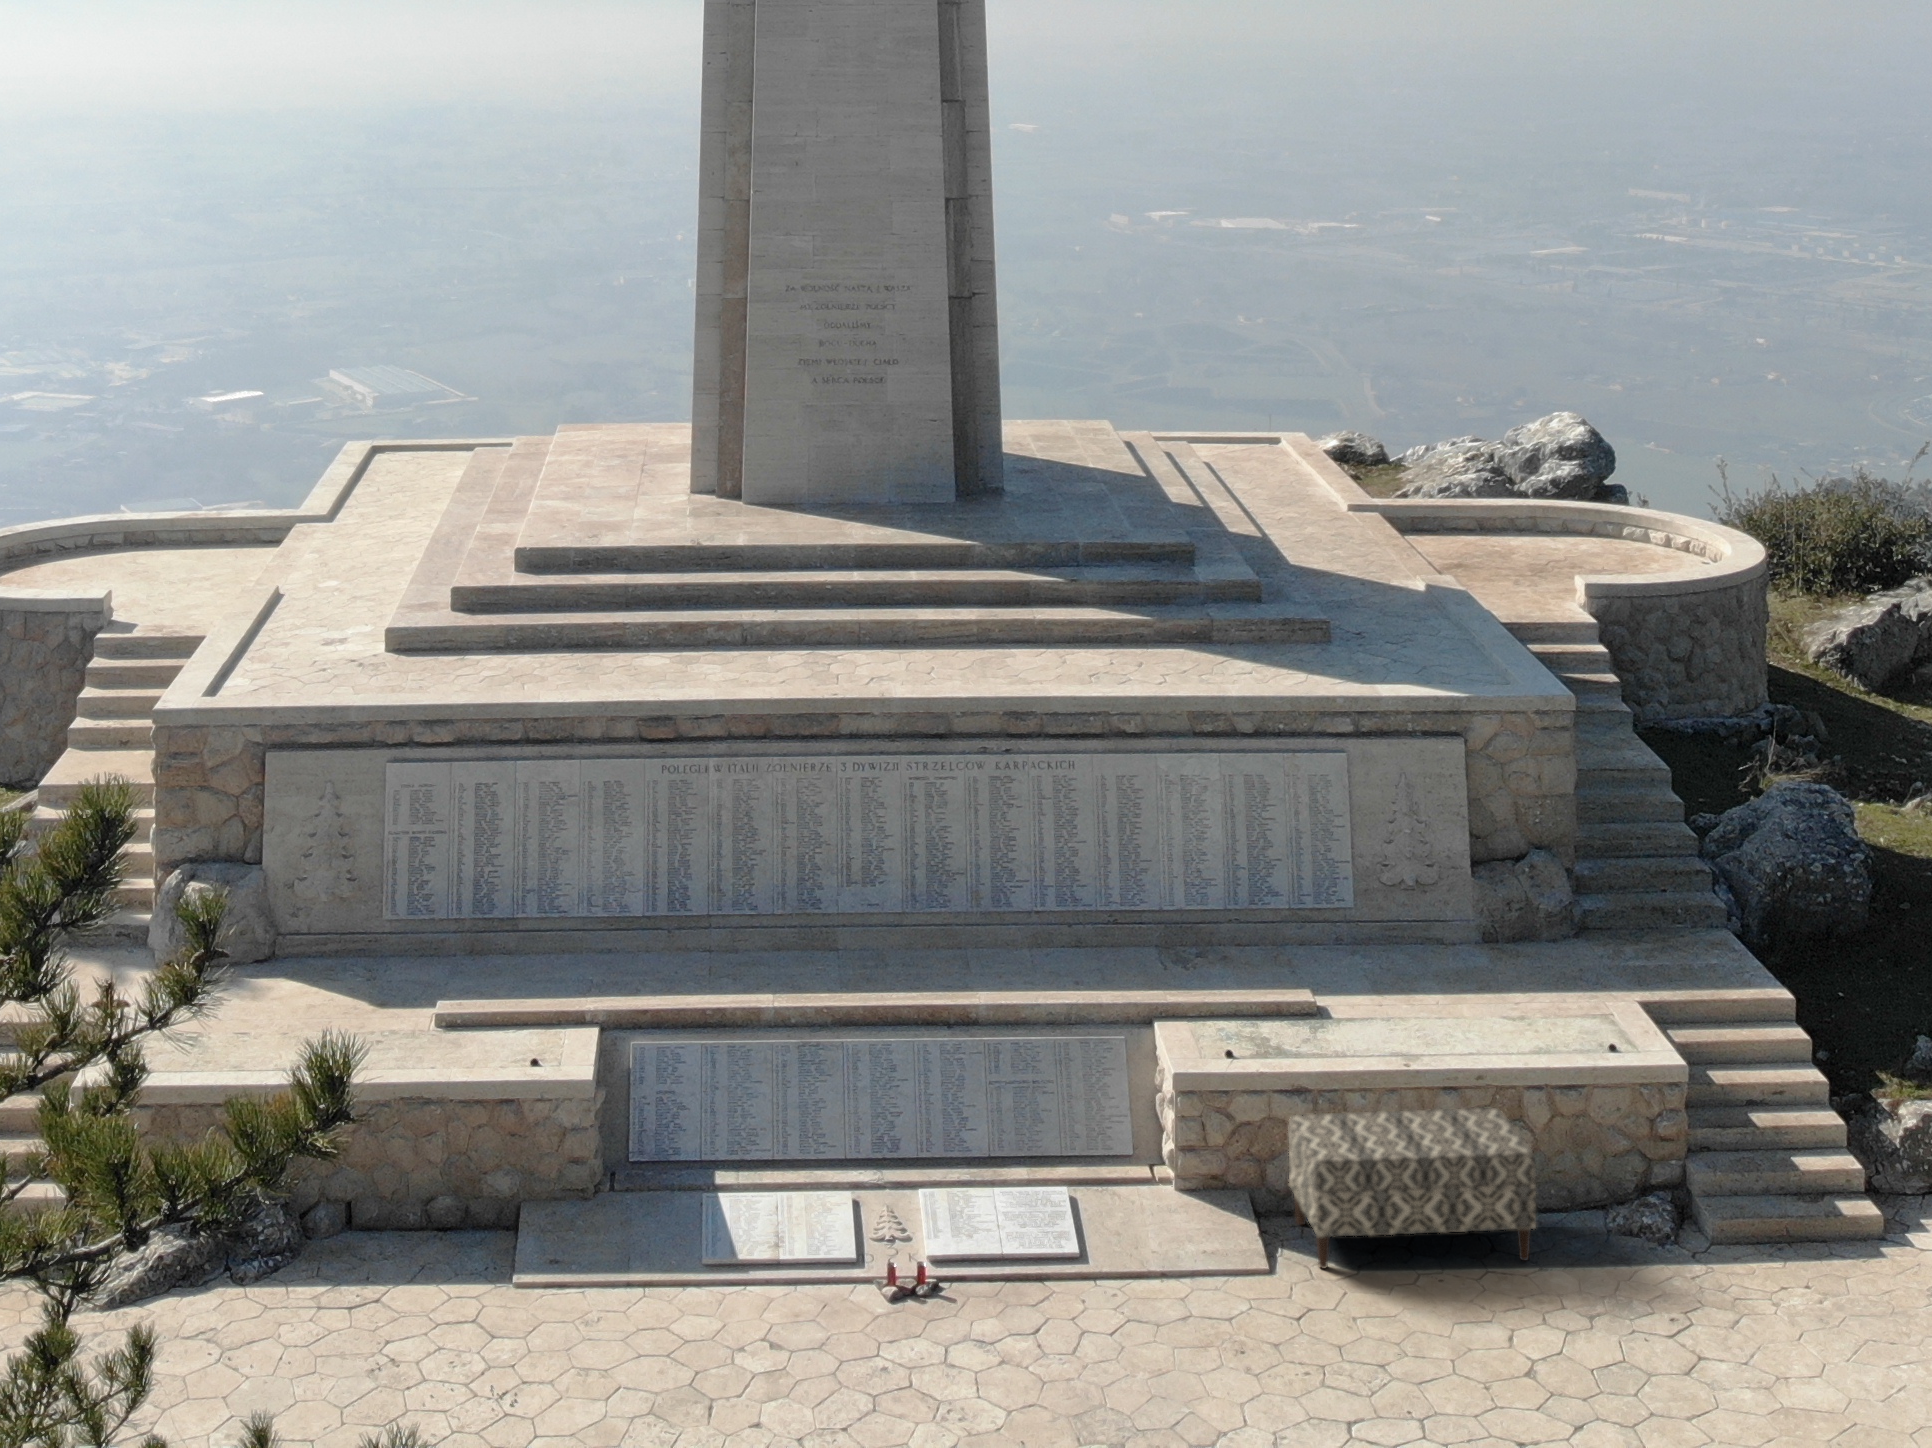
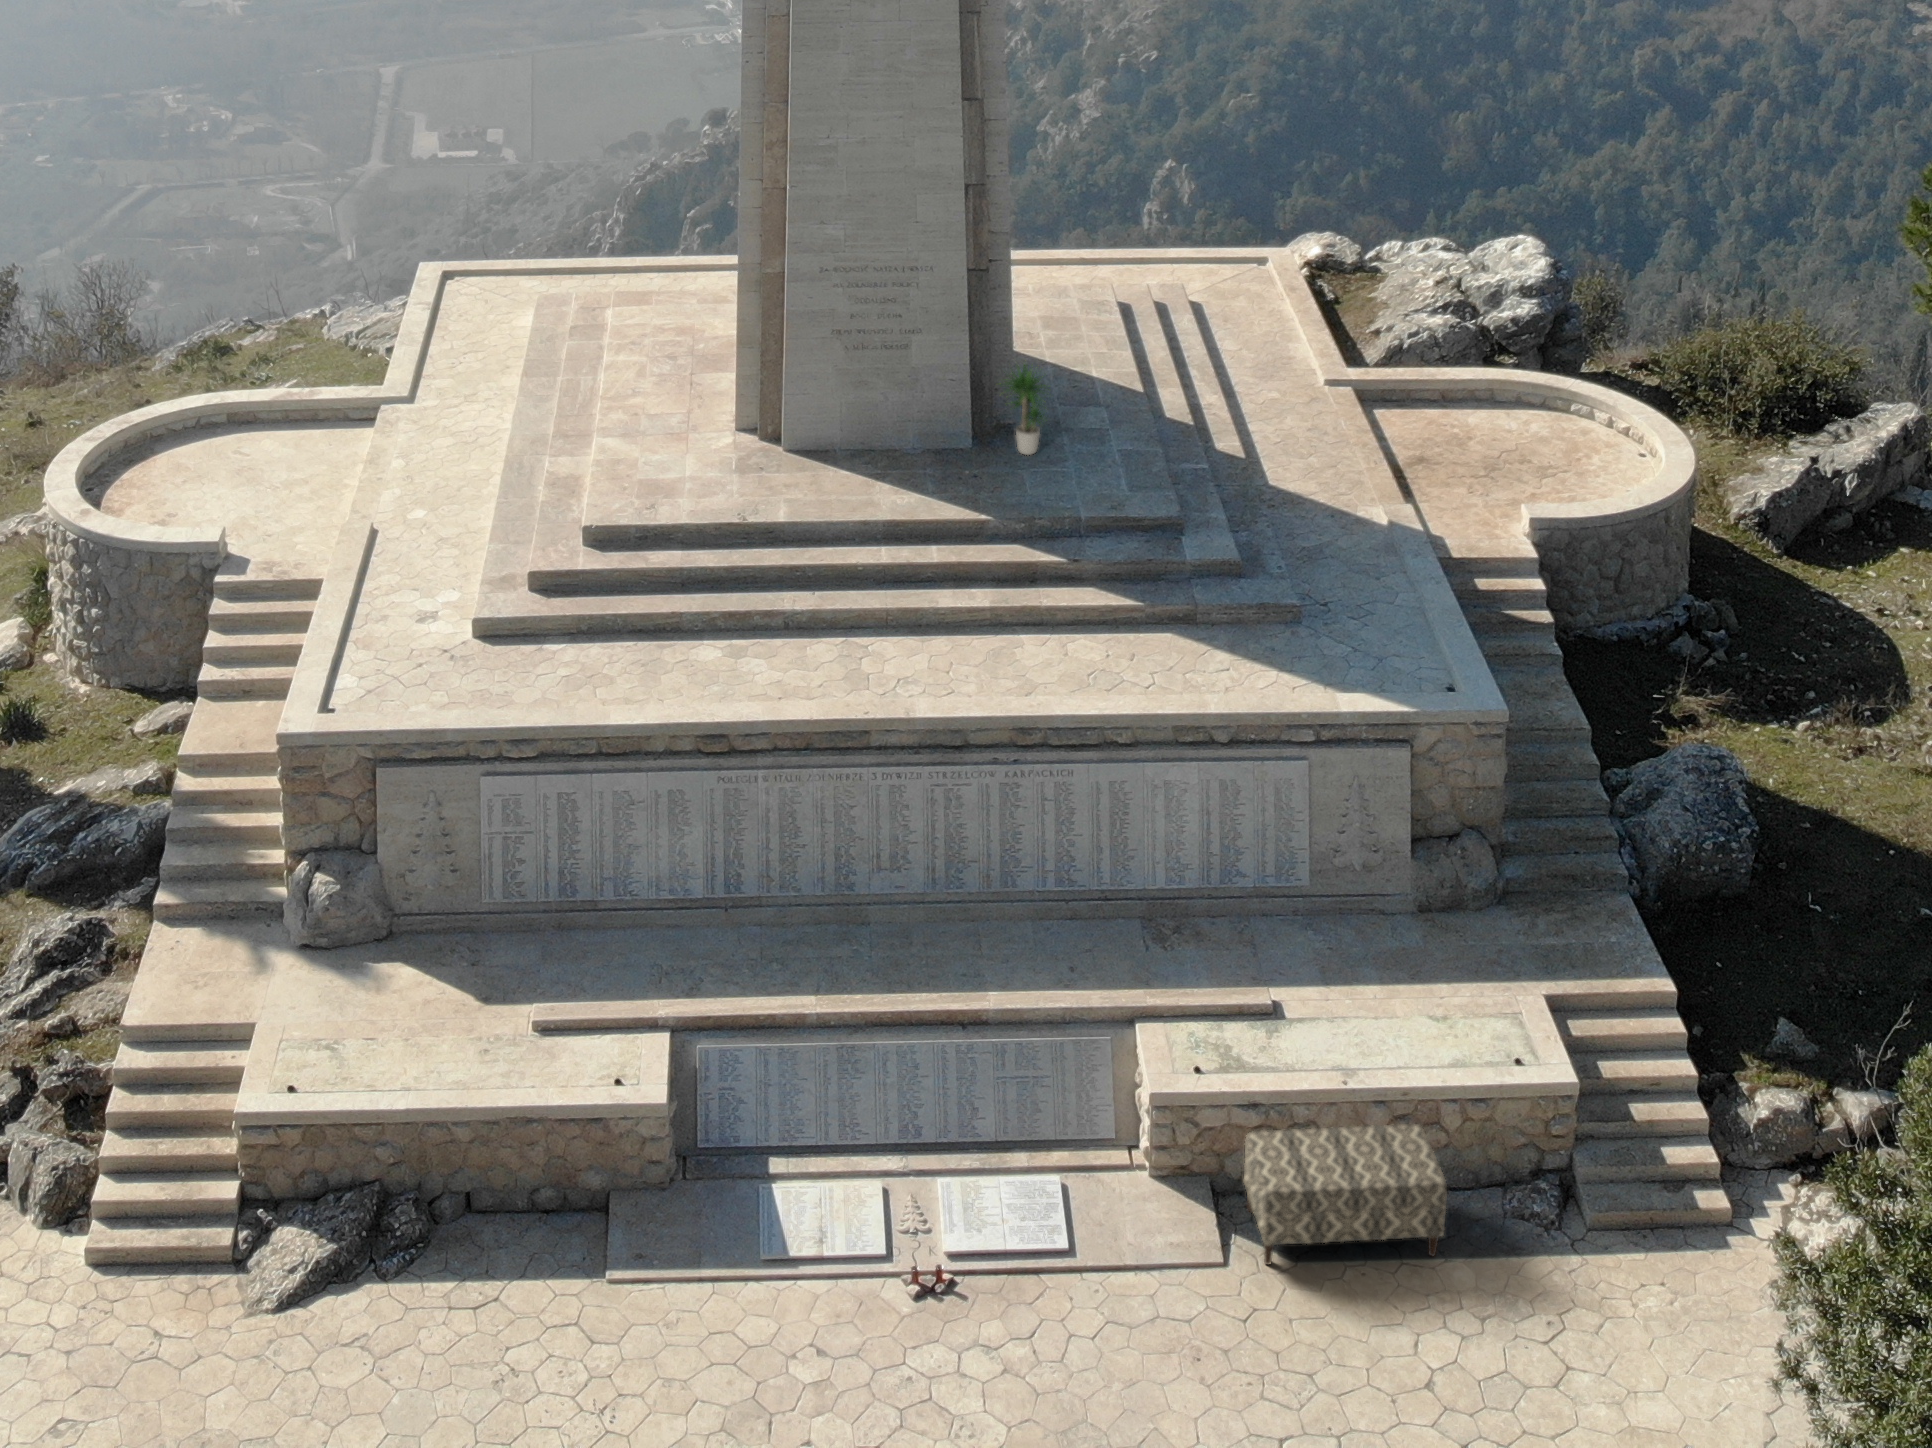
potted plant: none [977,396,1042,505] -> present [999,364,1046,455]

